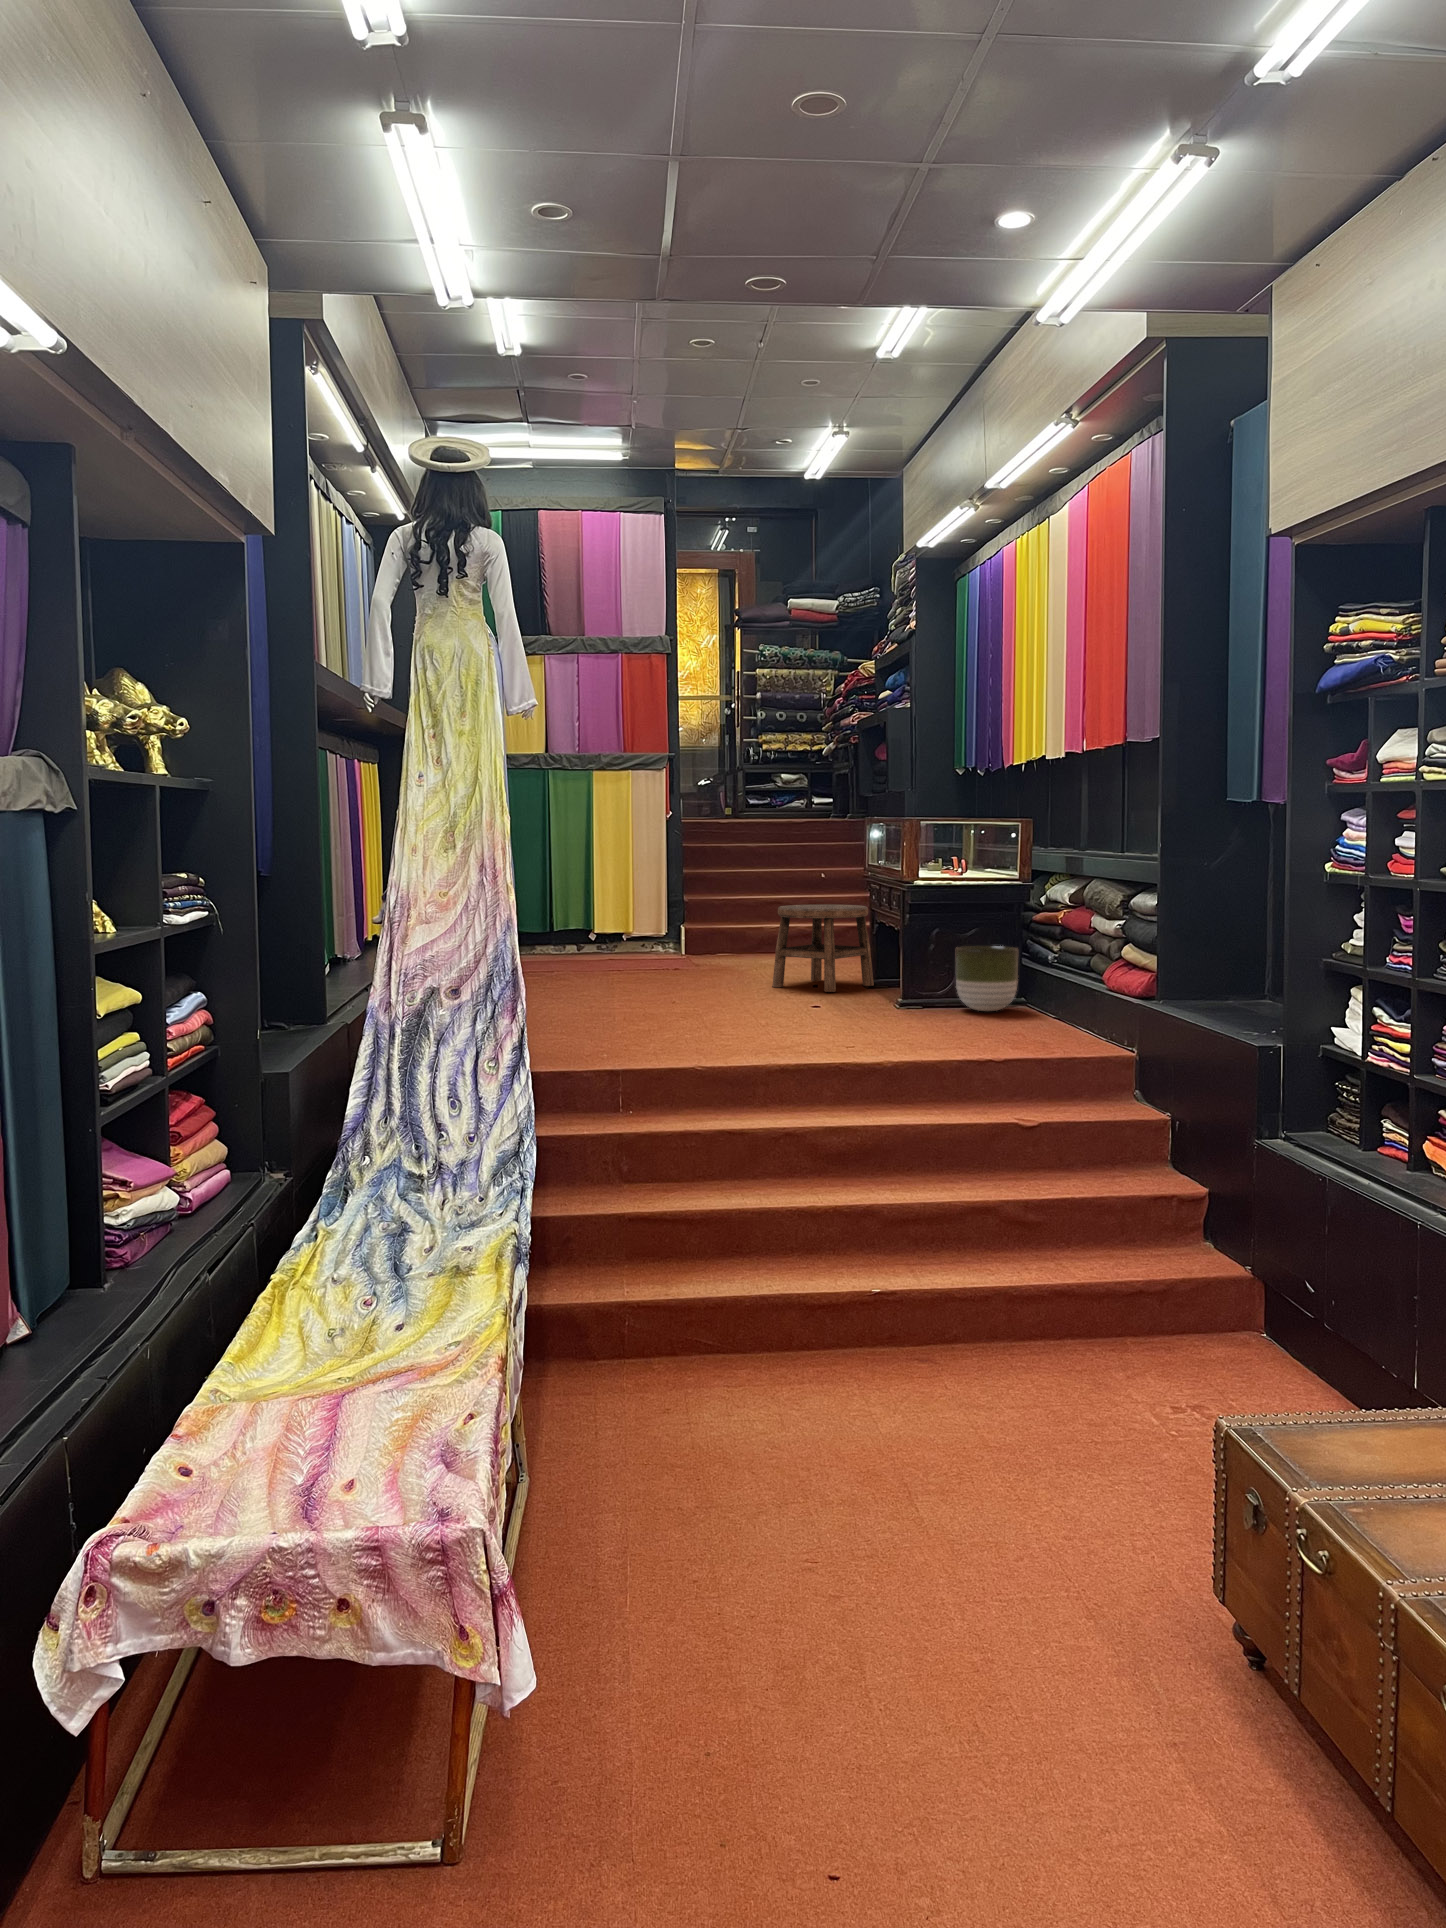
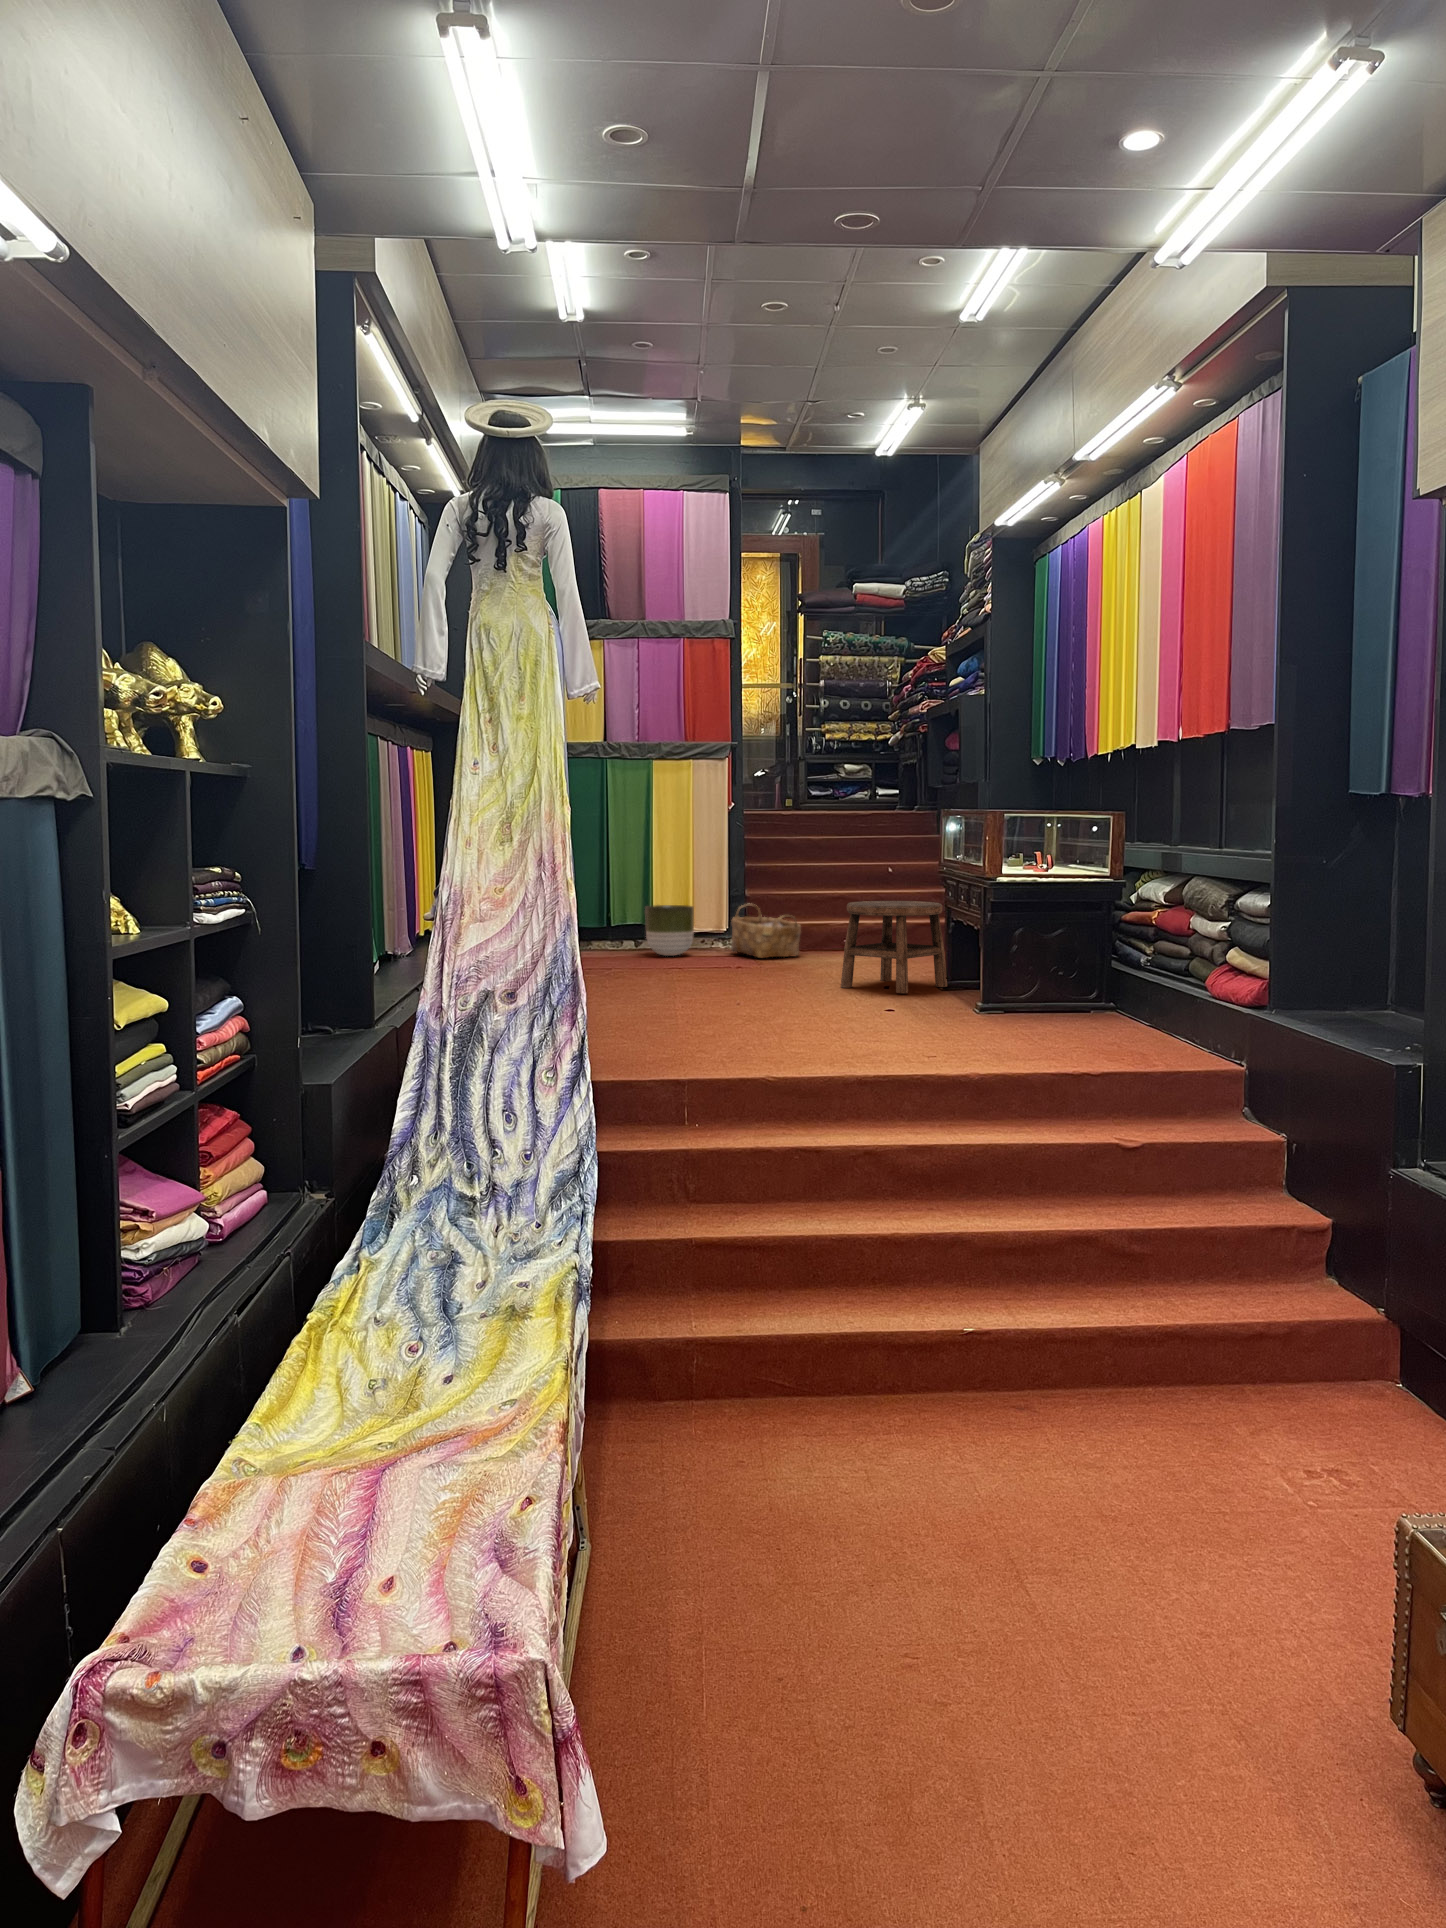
woven basket: none [670,908,737,961] -> present [731,904,801,958]
planter: present [956,946,1018,1011] -> present [645,905,694,956]

